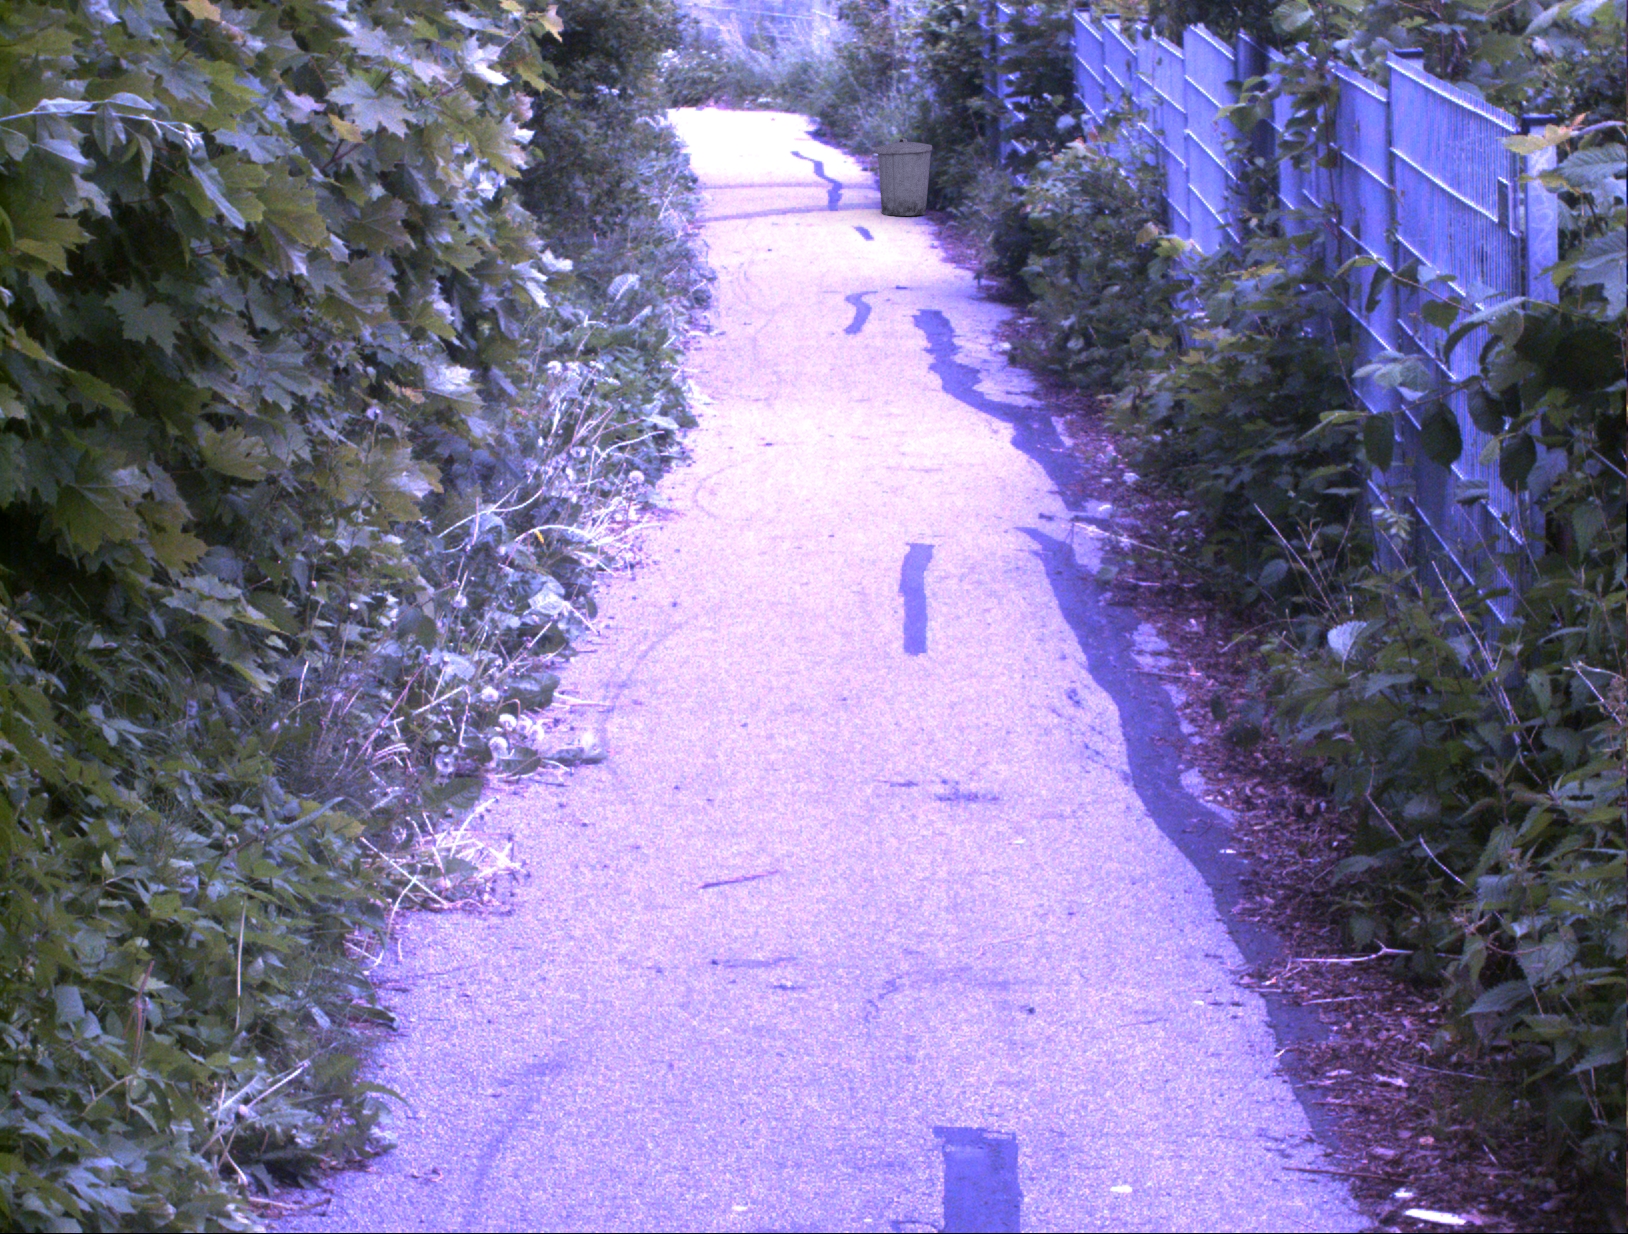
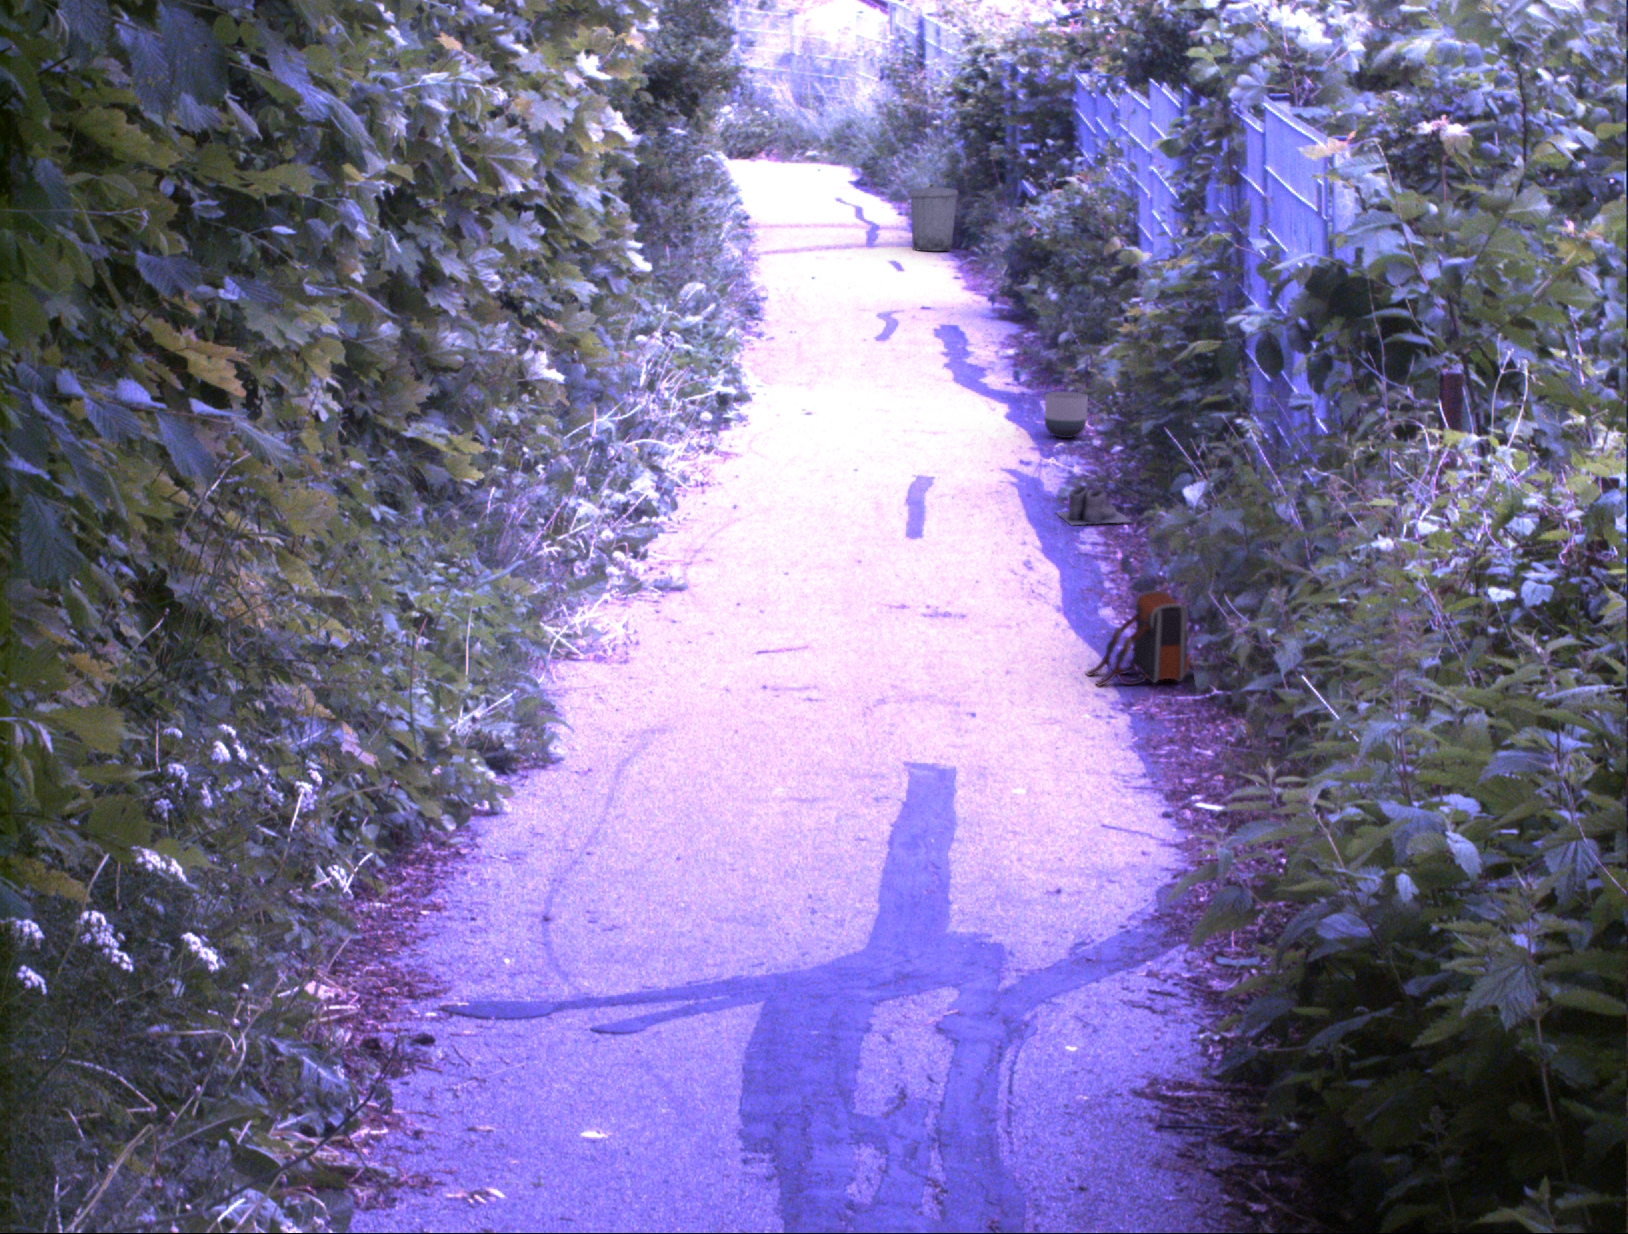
planter: none [1065,418,1119,477] -> present [1044,392,1088,438]
boots: none [1093,561,1198,618] -> present [1058,484,1130,525]
backpack: none [1185,794,1361,945] -> present [1086,591,1191,686]

